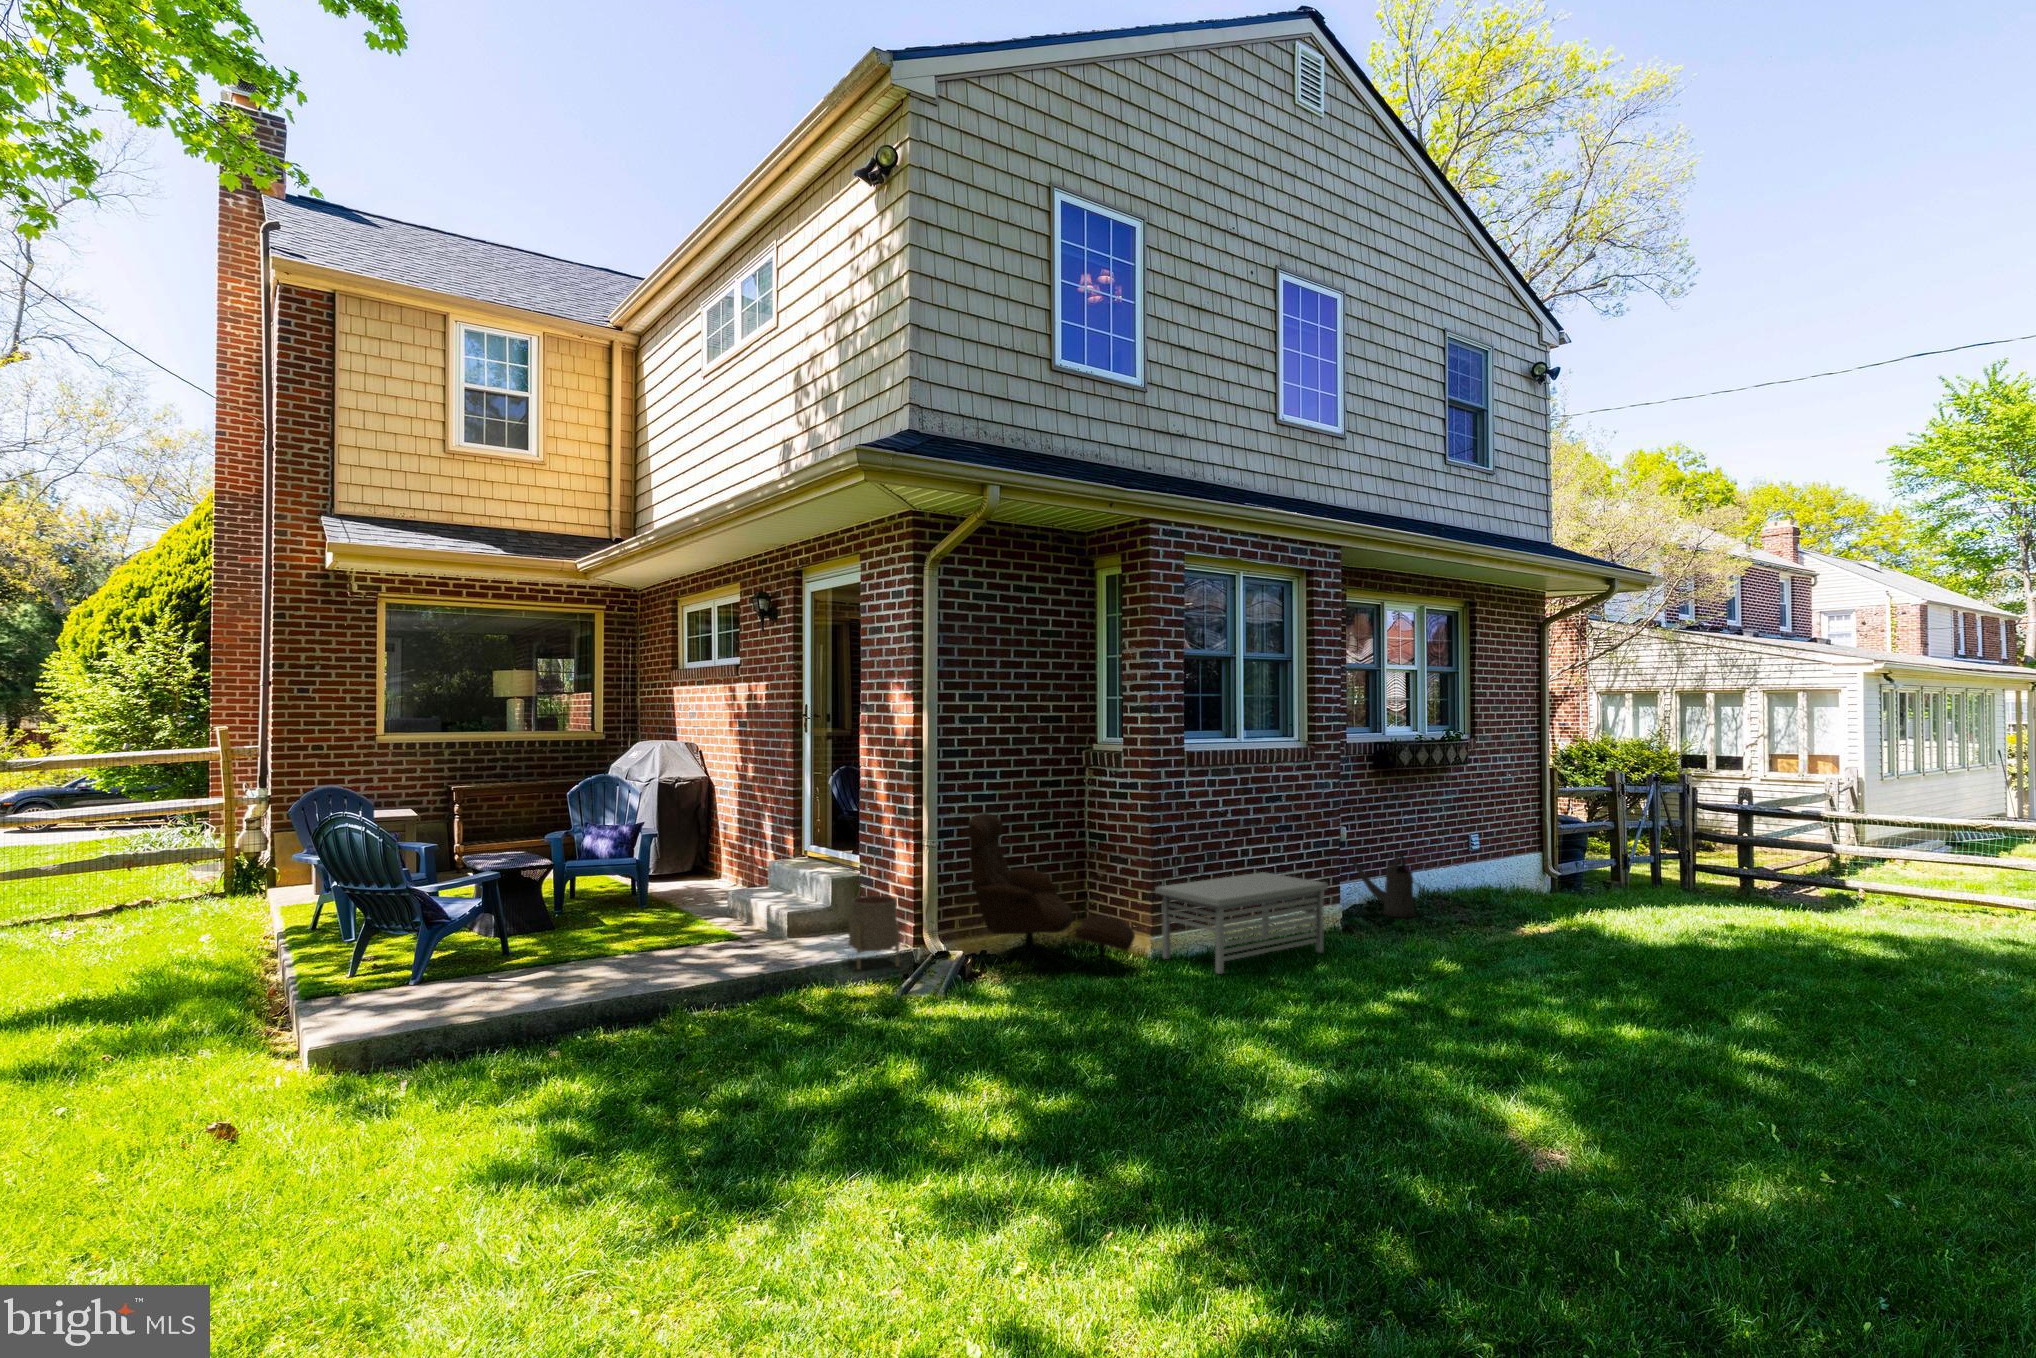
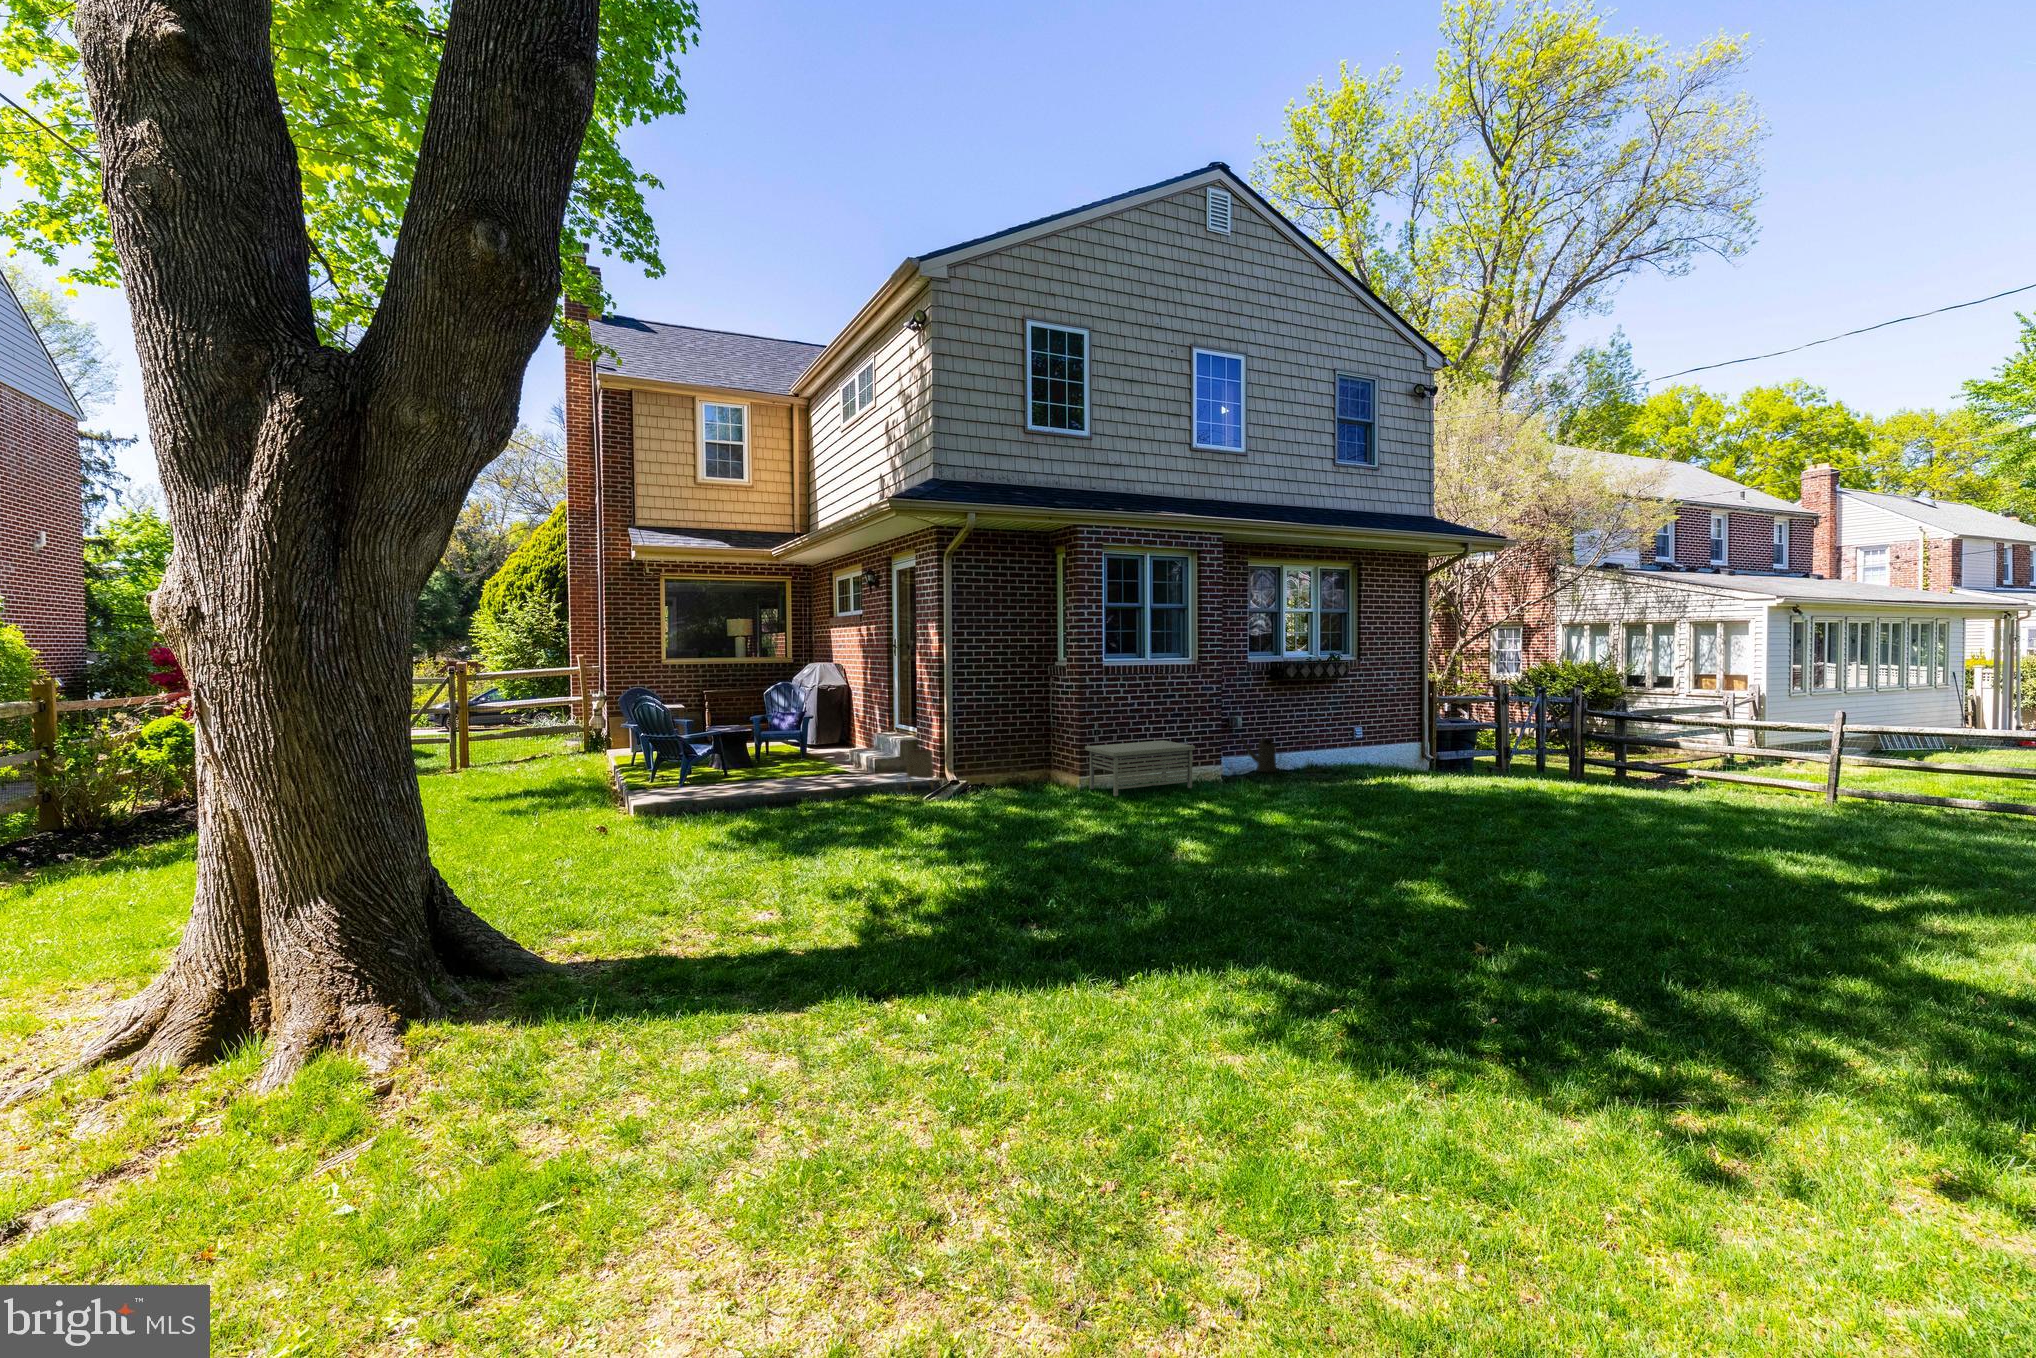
lounge chair: present [968,813,1135,975] -> none [971,702,1071,795]

